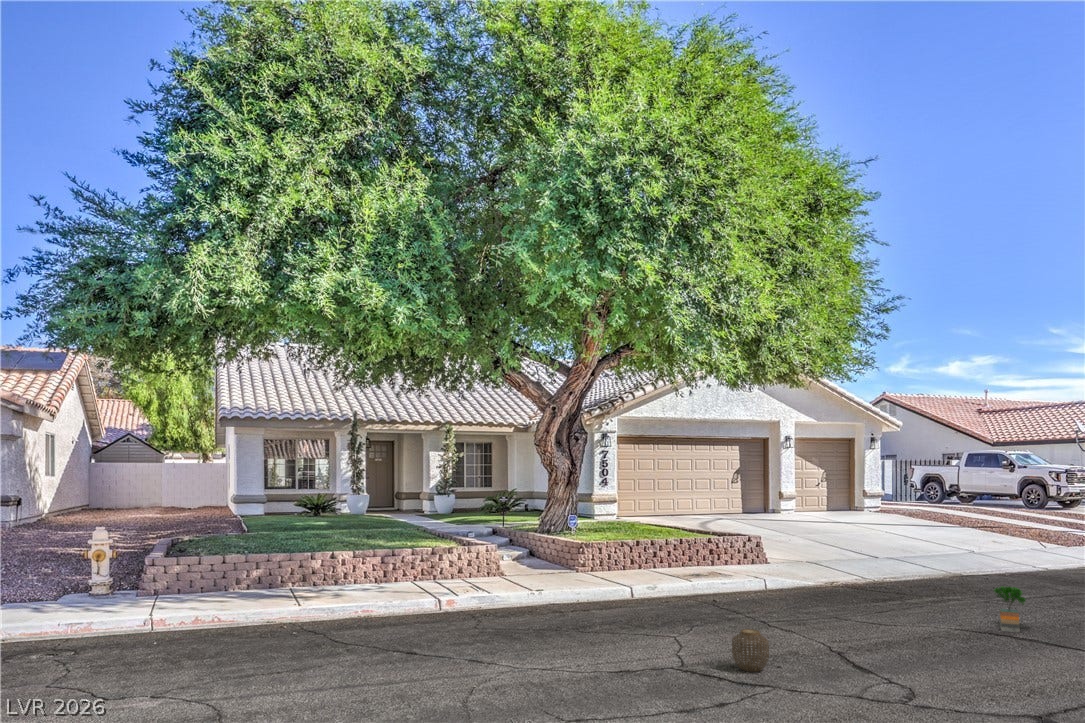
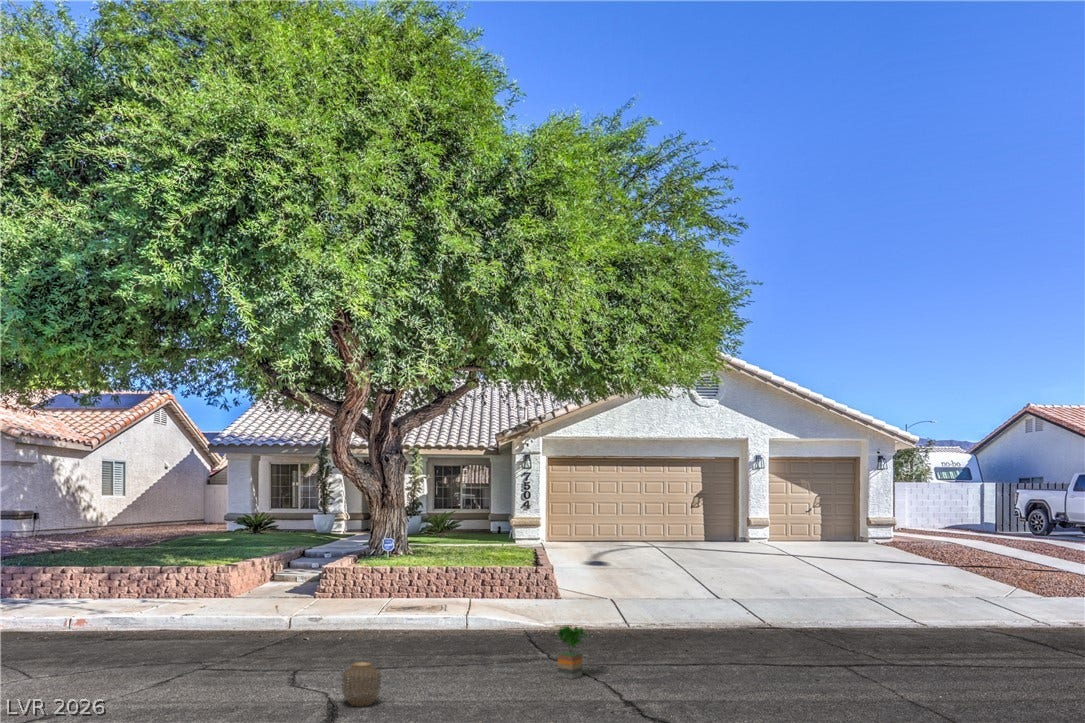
woven basket: present [732,629,769,672] -> present [342,662,381,706]

